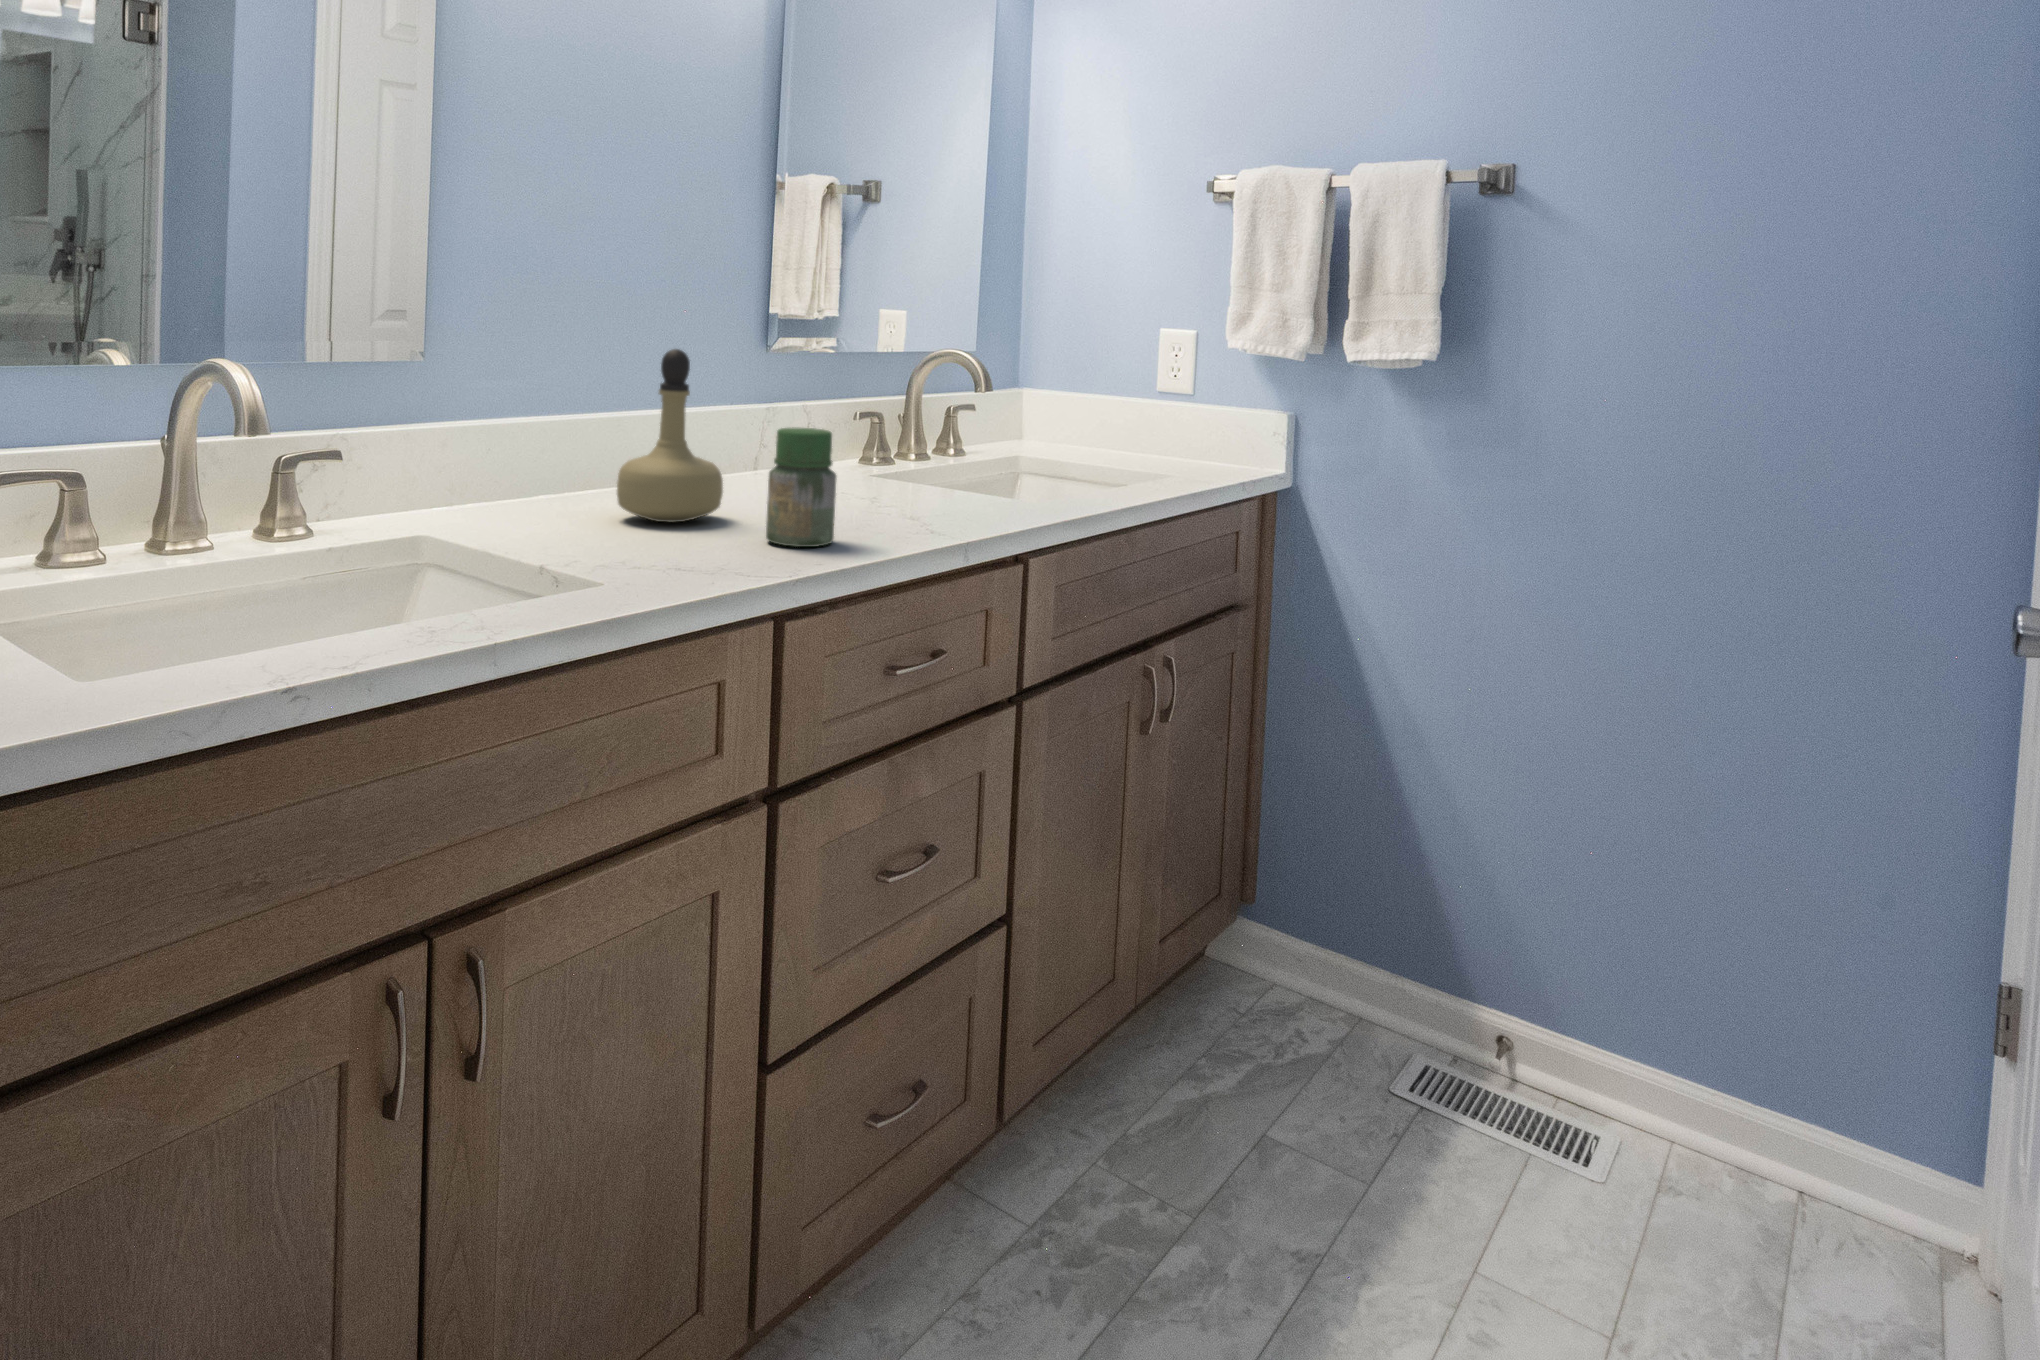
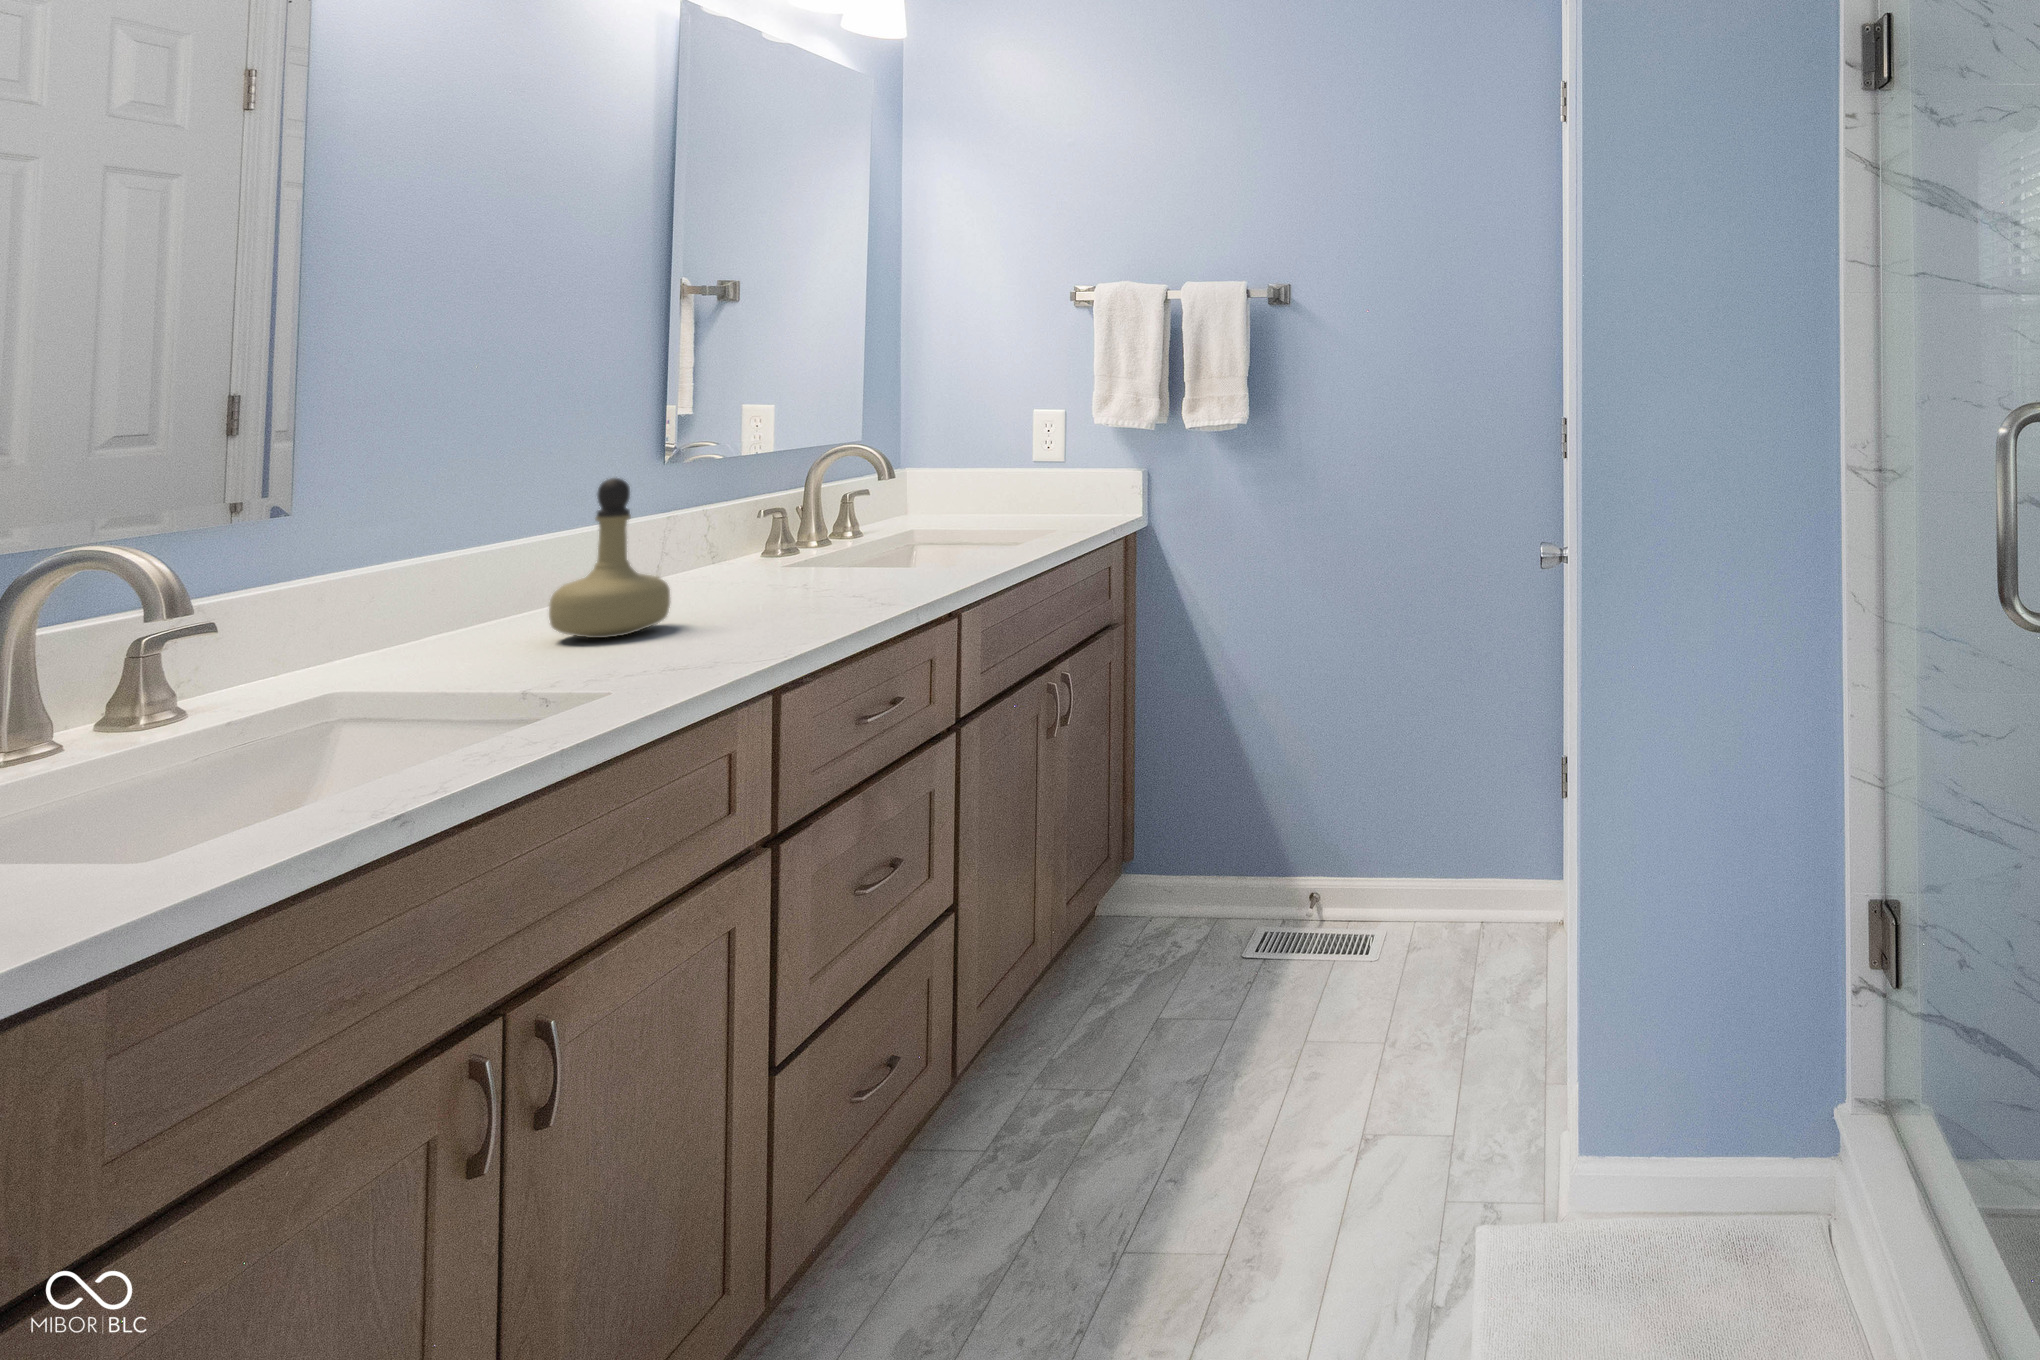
jar: present [766,428,836,547] -> none [736,534,804,636]

